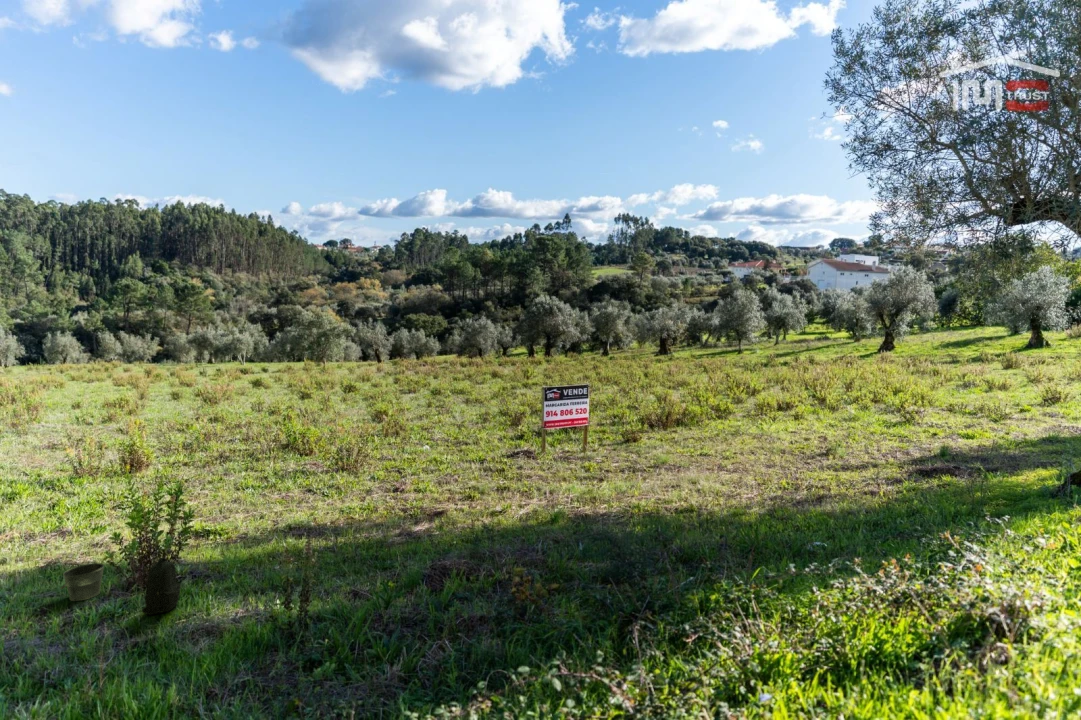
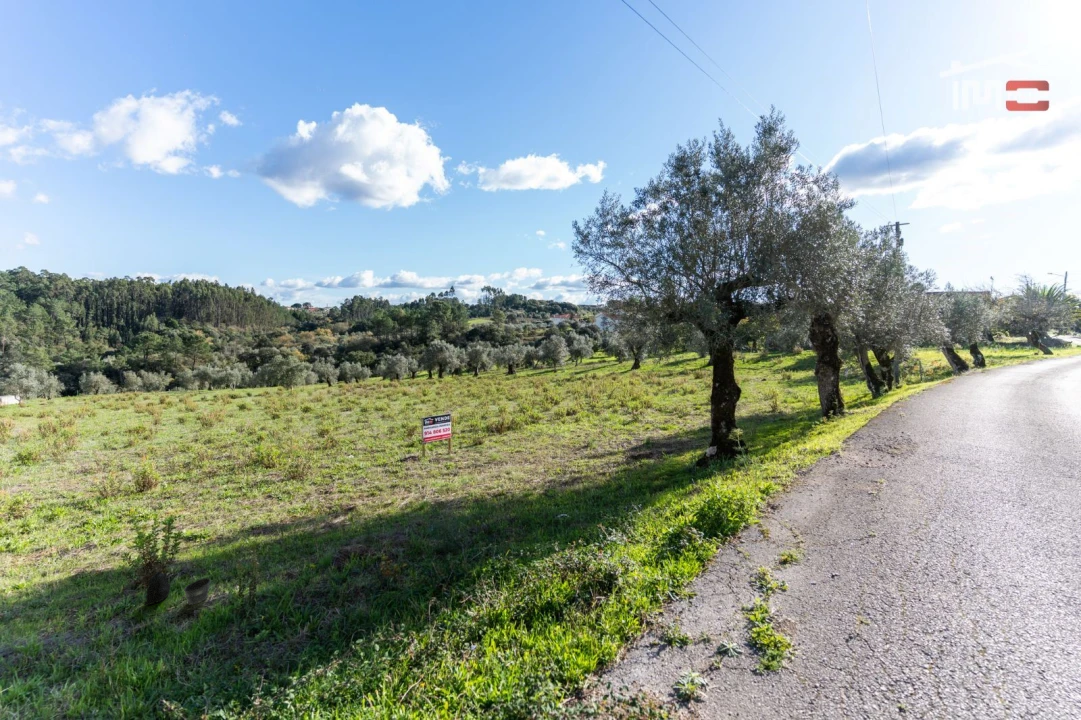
bucket: present [61,563,104,601] -> present [183,579,210,605]

